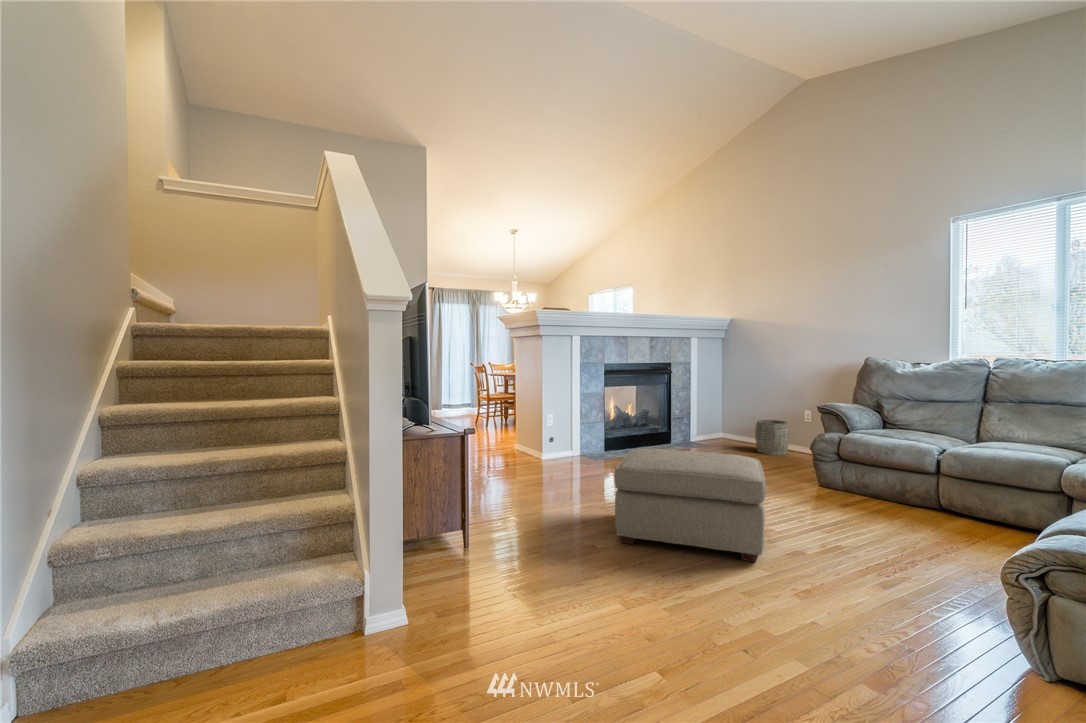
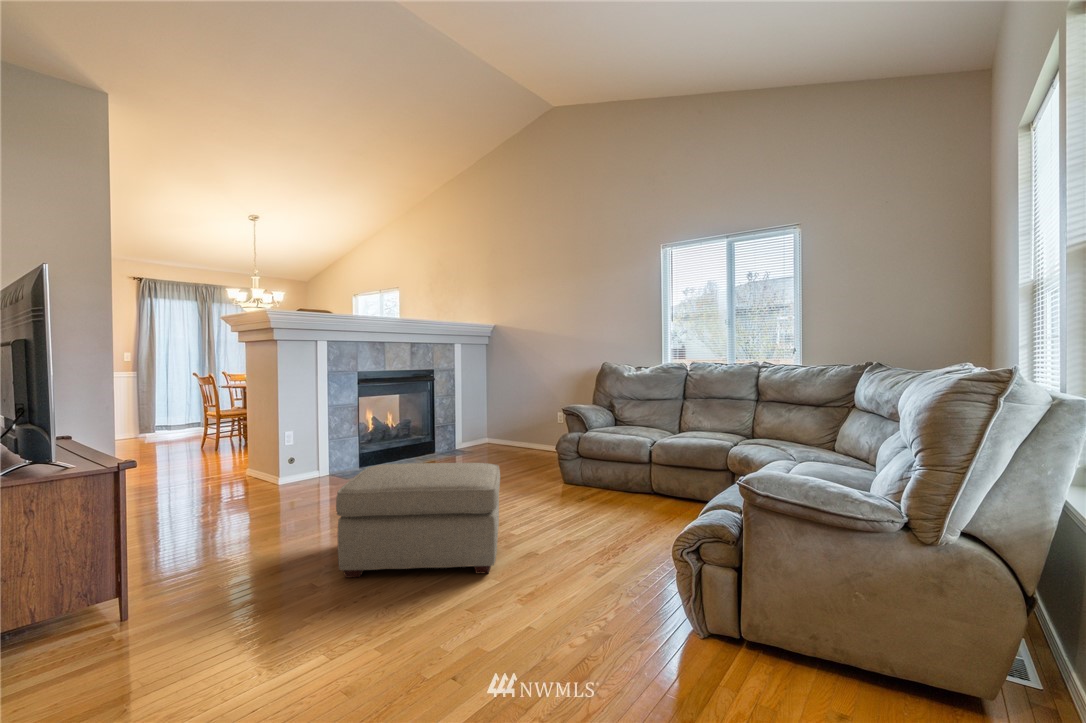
woven basket: present [755,420,789,455] -> none [516,423,545,456]

